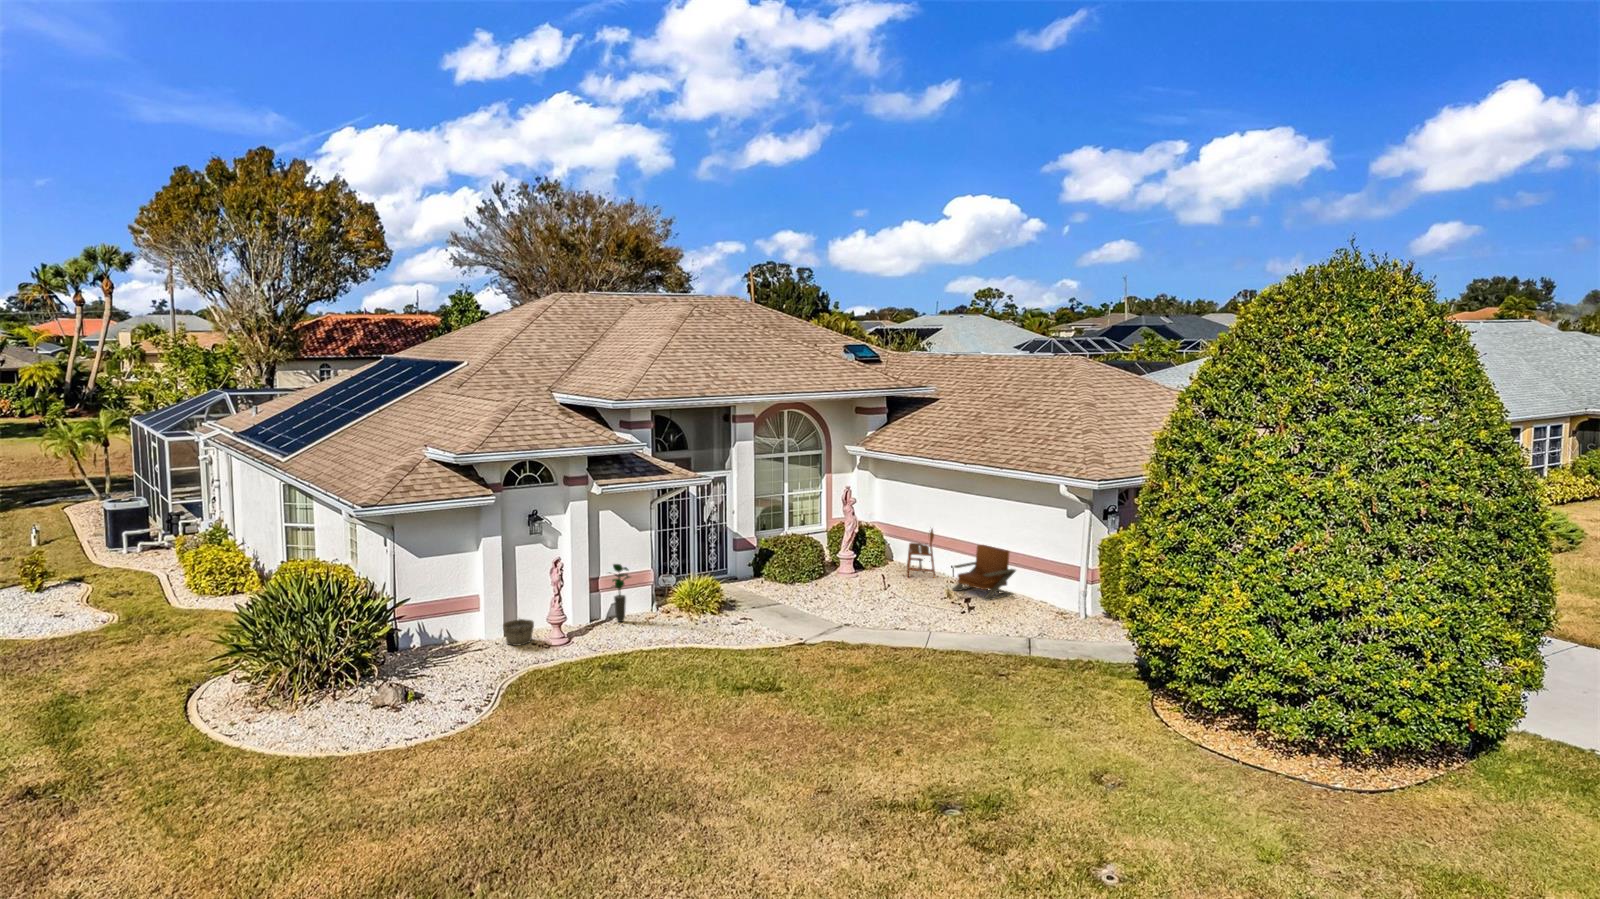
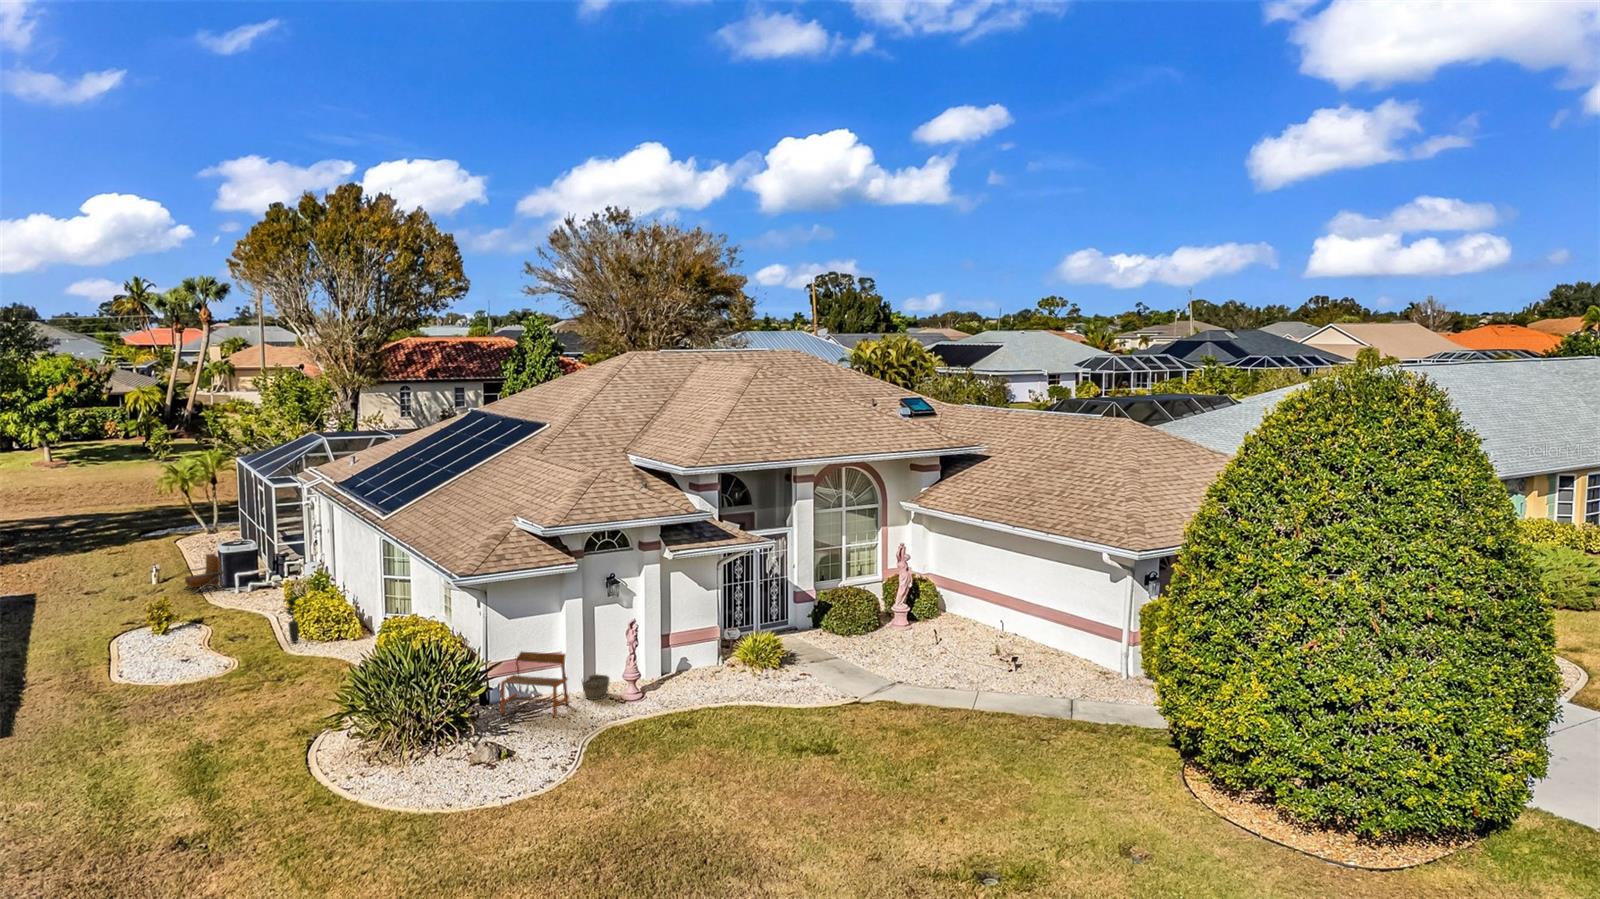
bench: present [907,529,935,577] -> present [501,652,569,718]
lounge chair: present [953,545,1016,601] -> present [184,554,224,595]
potted plant: present [613,564,630,622] -> present [283,595,303,643]

